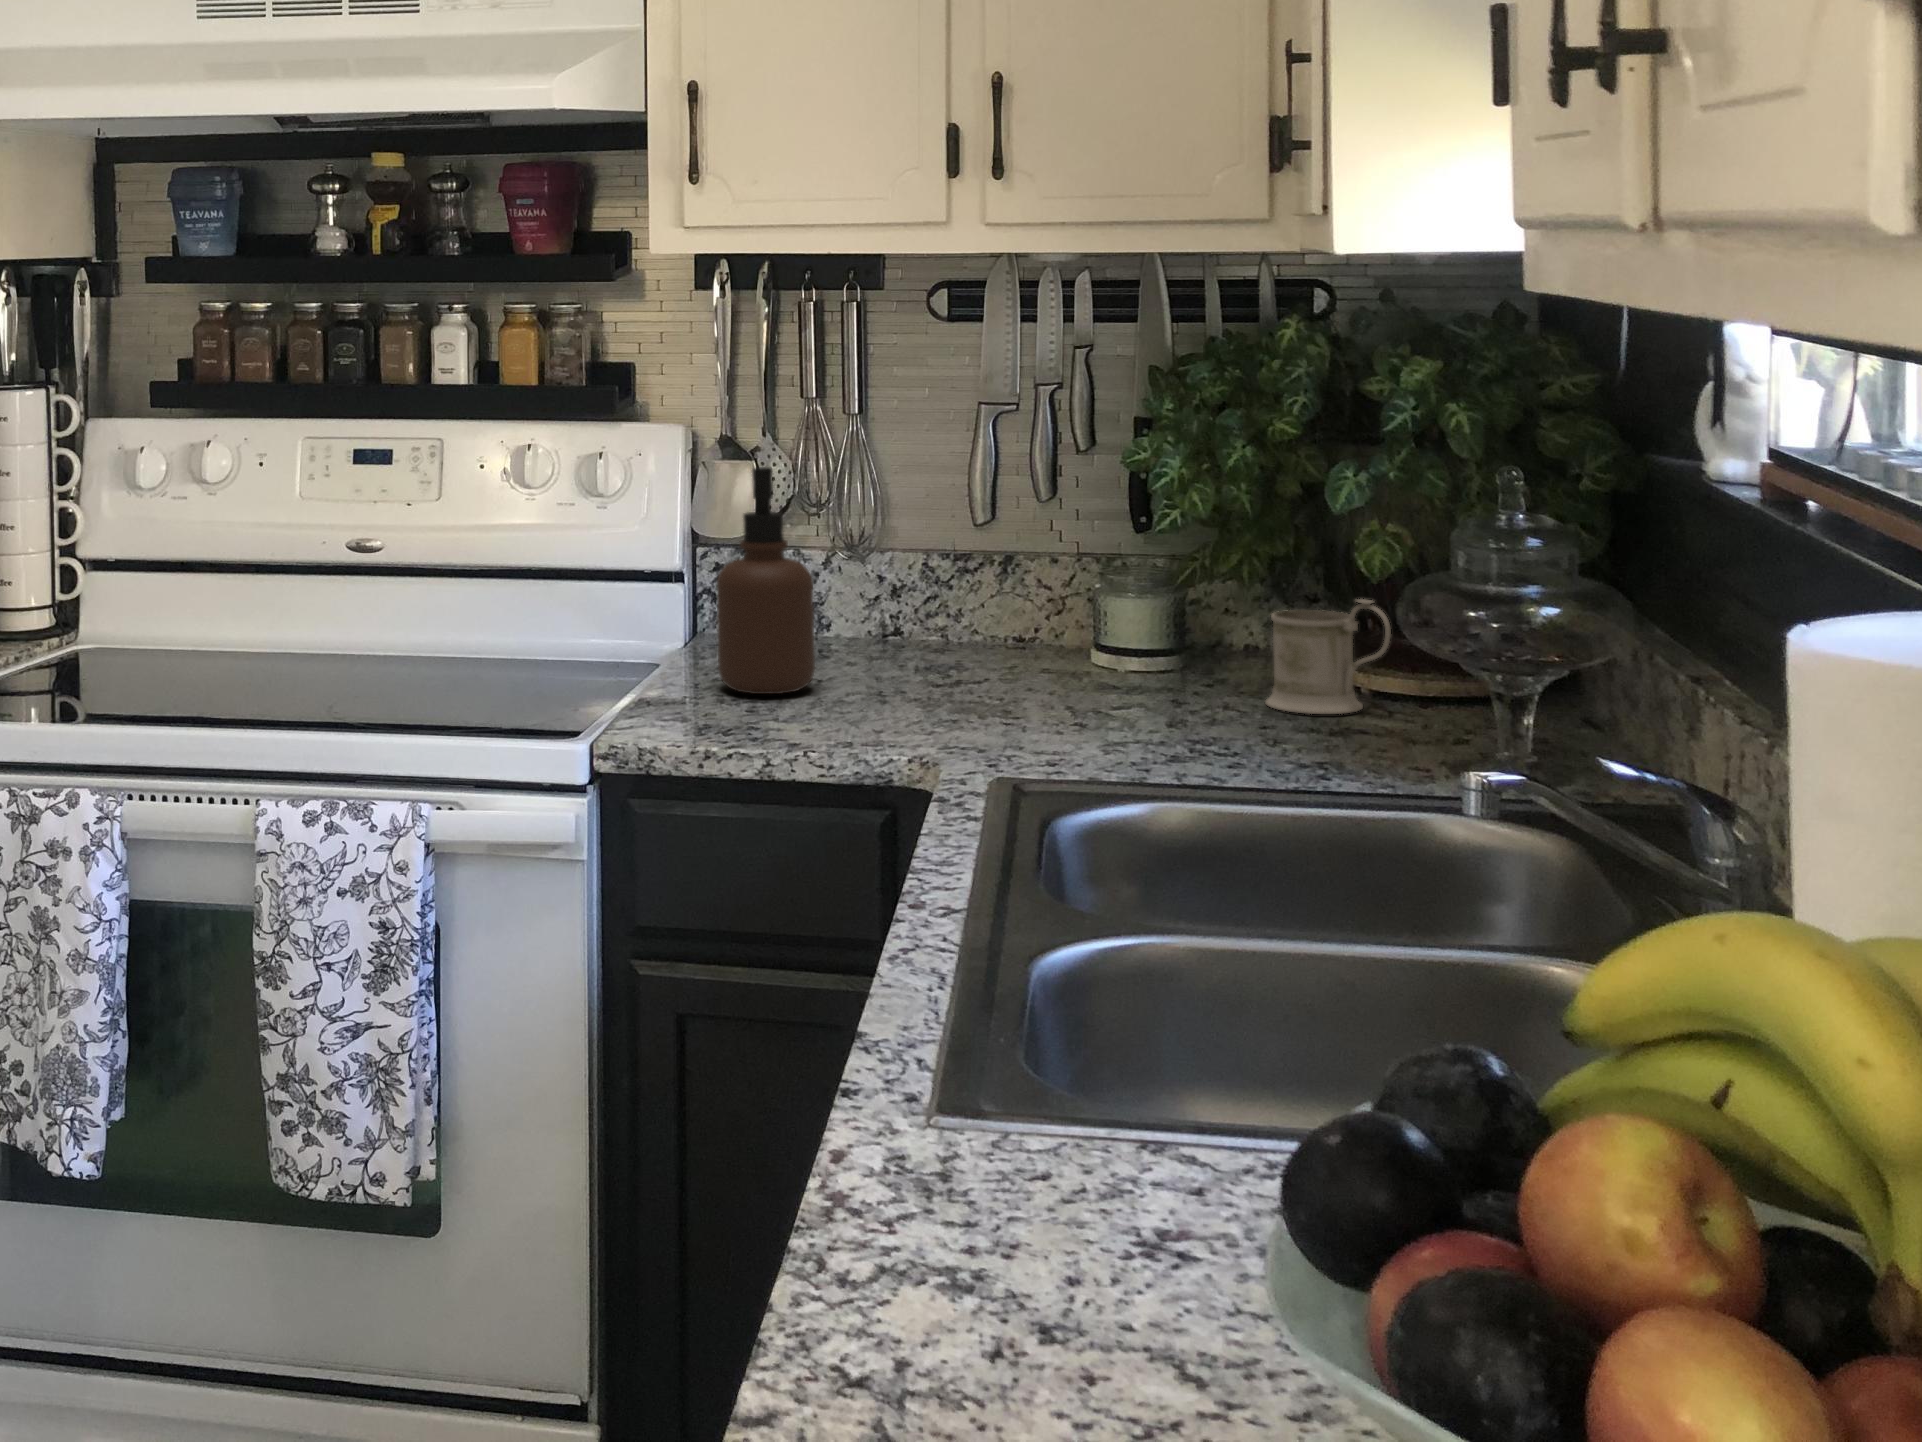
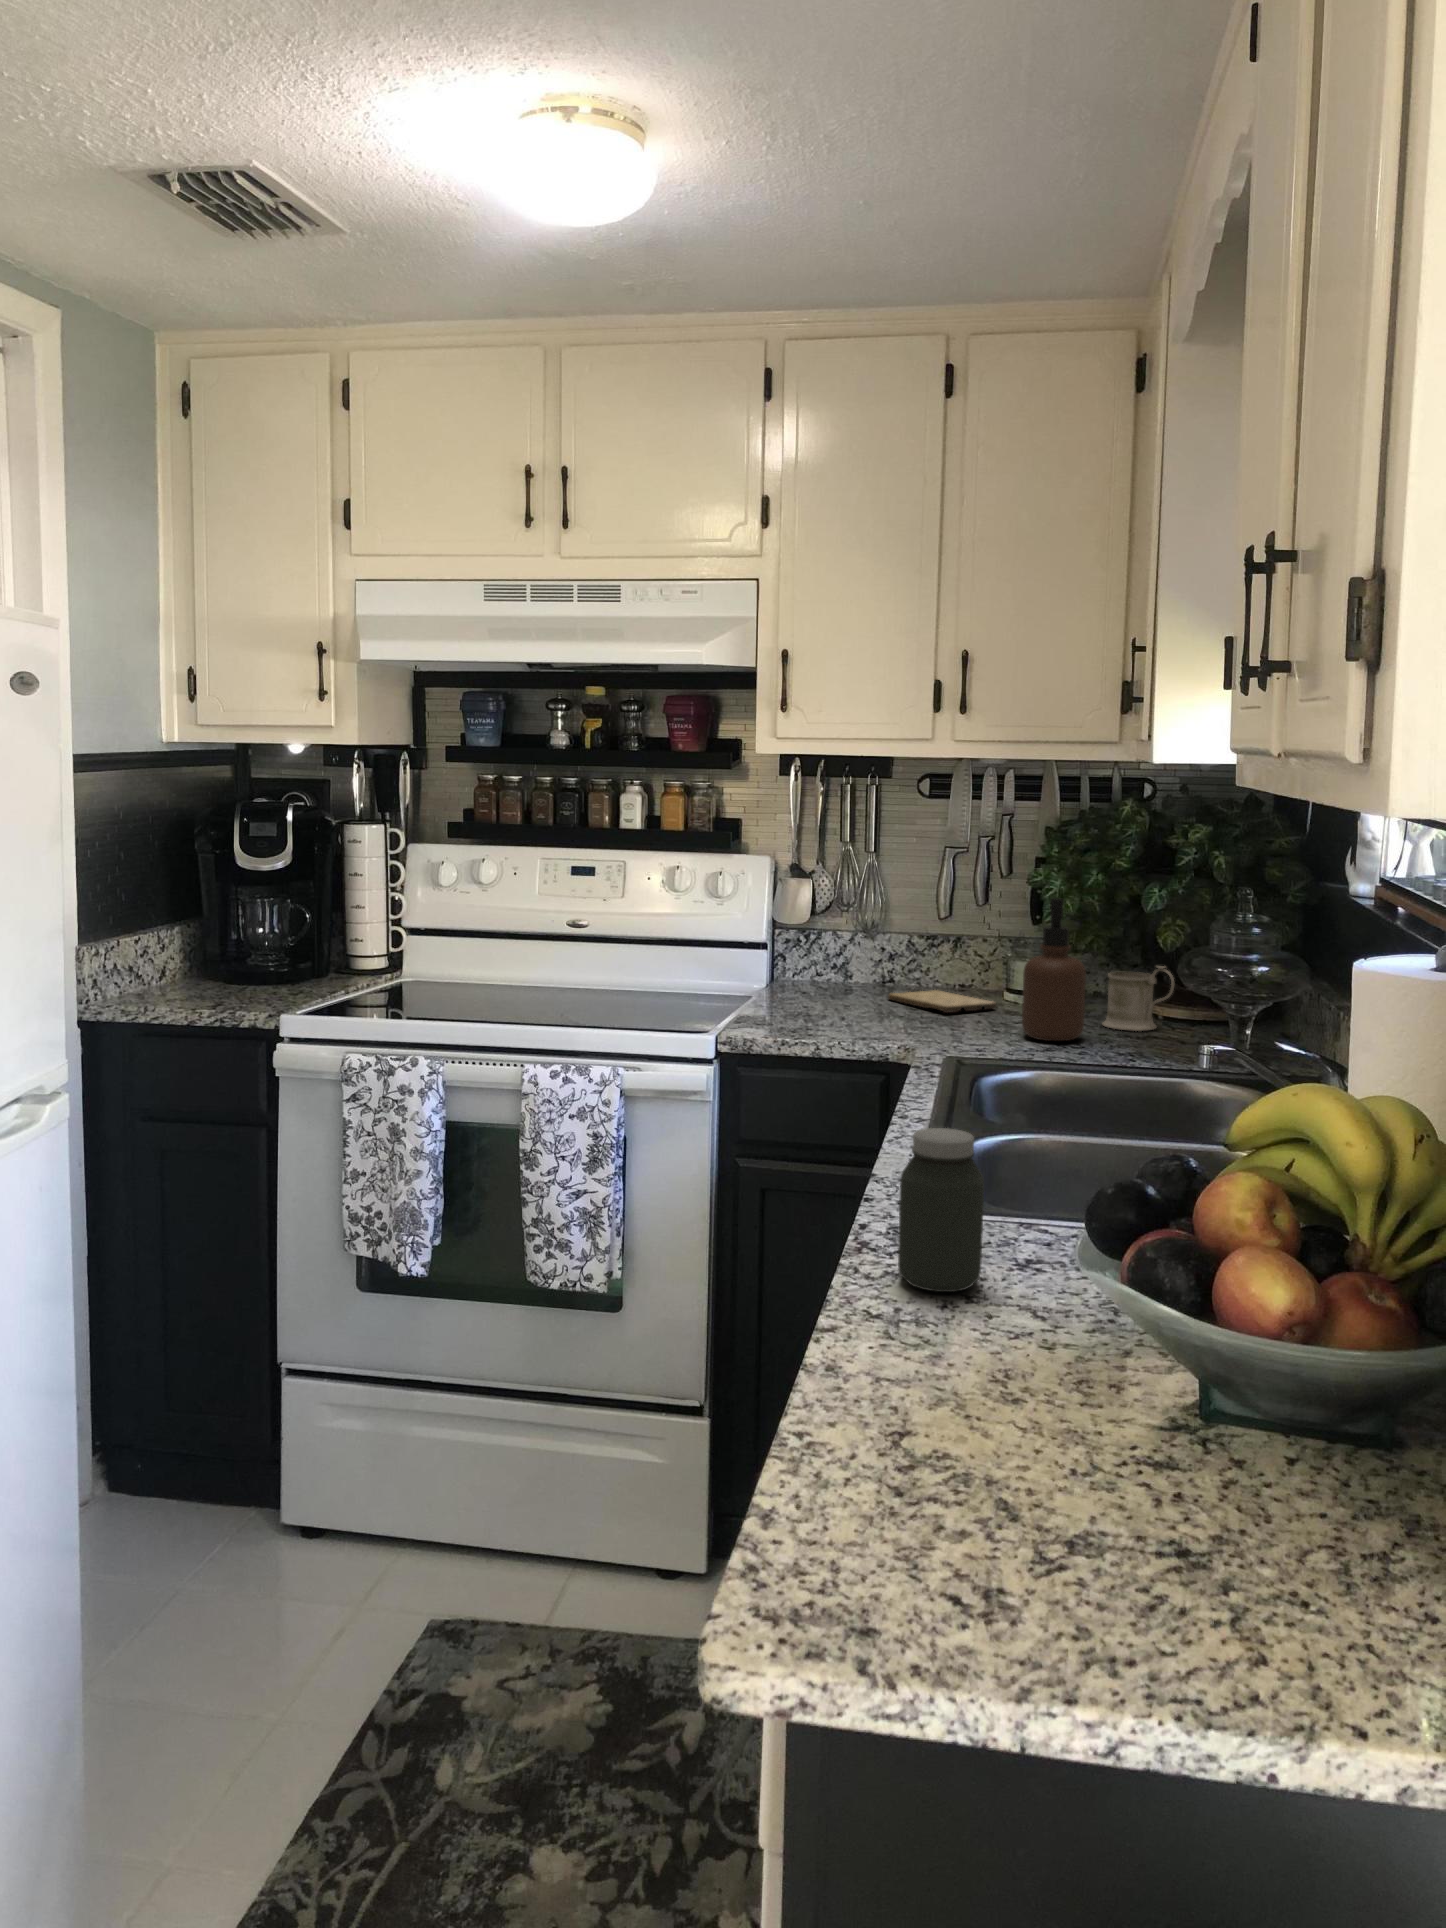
soap dispenser: present [716,467,815,694] -> present [1022,898,1086,1041]
cutting board: none [892,646,1078,688] -> present [888,990,996,1013]
jar: none [898,970,1072,1322] -> present [898,1128,984,1292]

